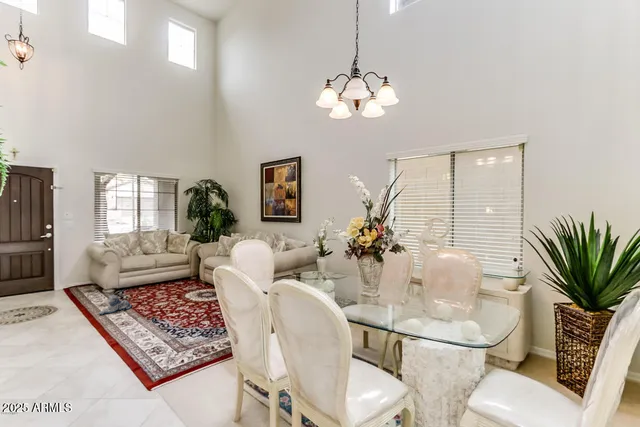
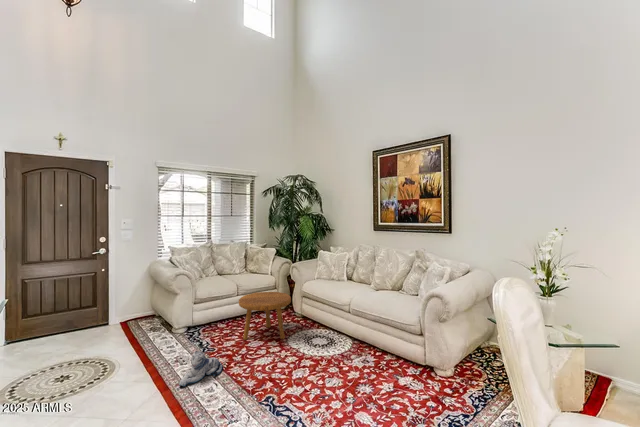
footstool: none [151,264,190,295] -> present [239,292,291,340]

